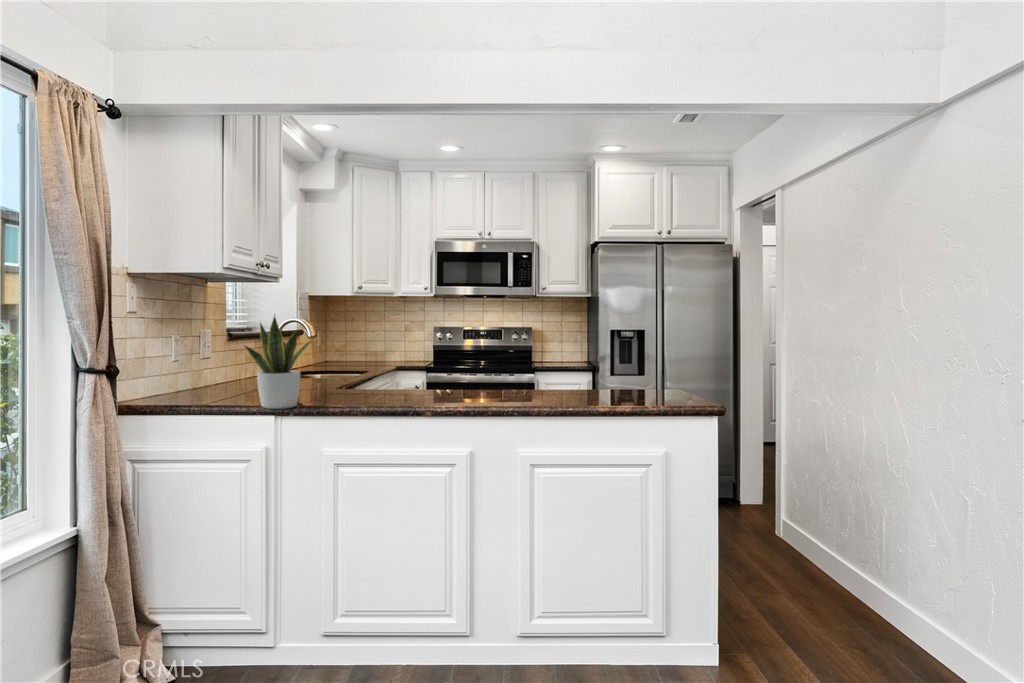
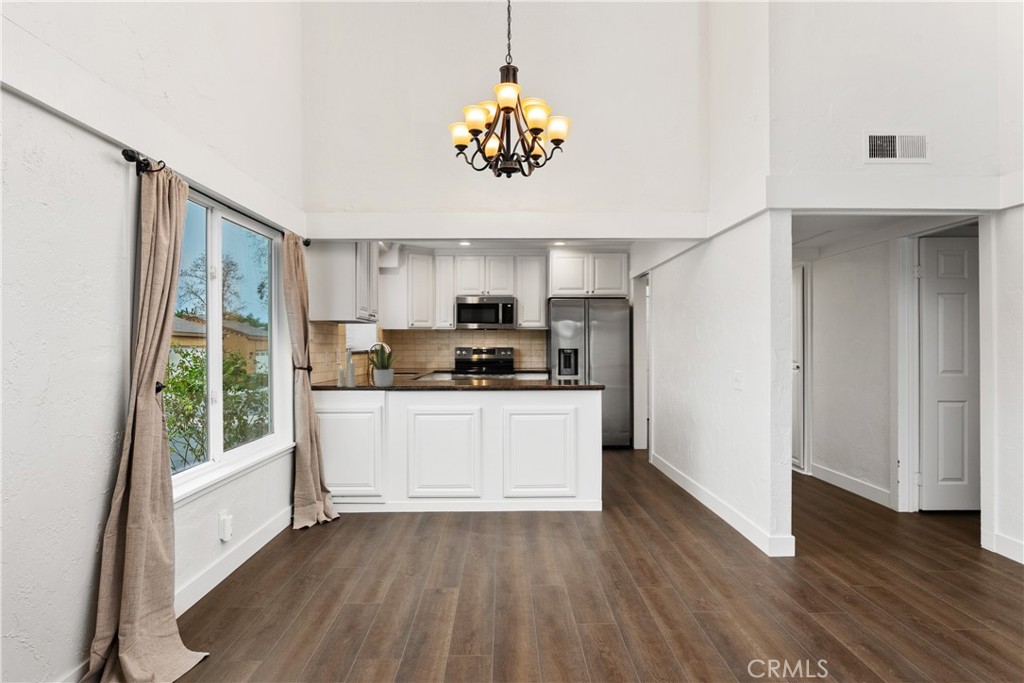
candle: none [182,320,221,409] -> present [338,352,356,387]

